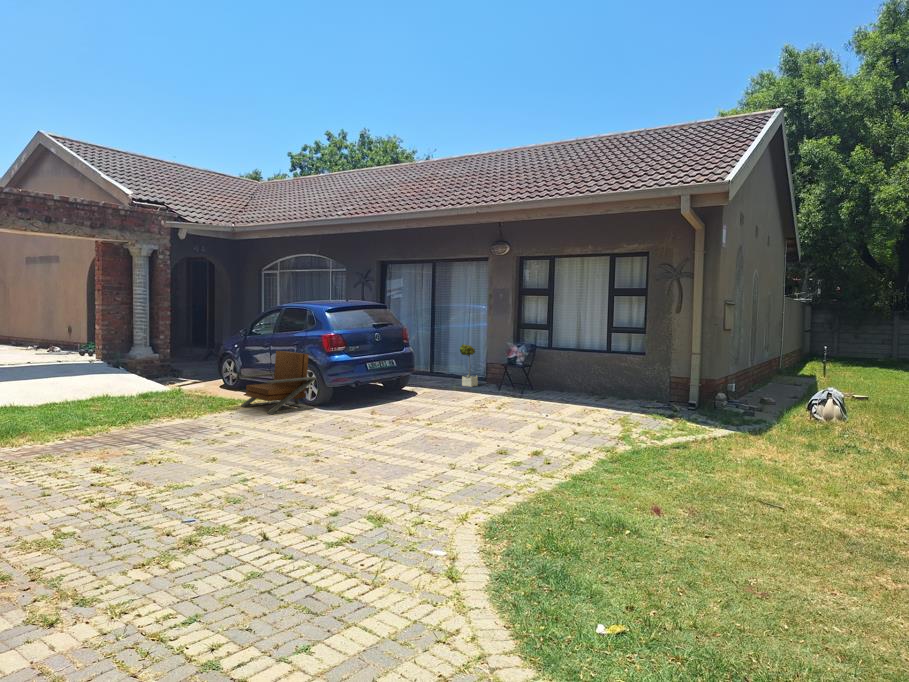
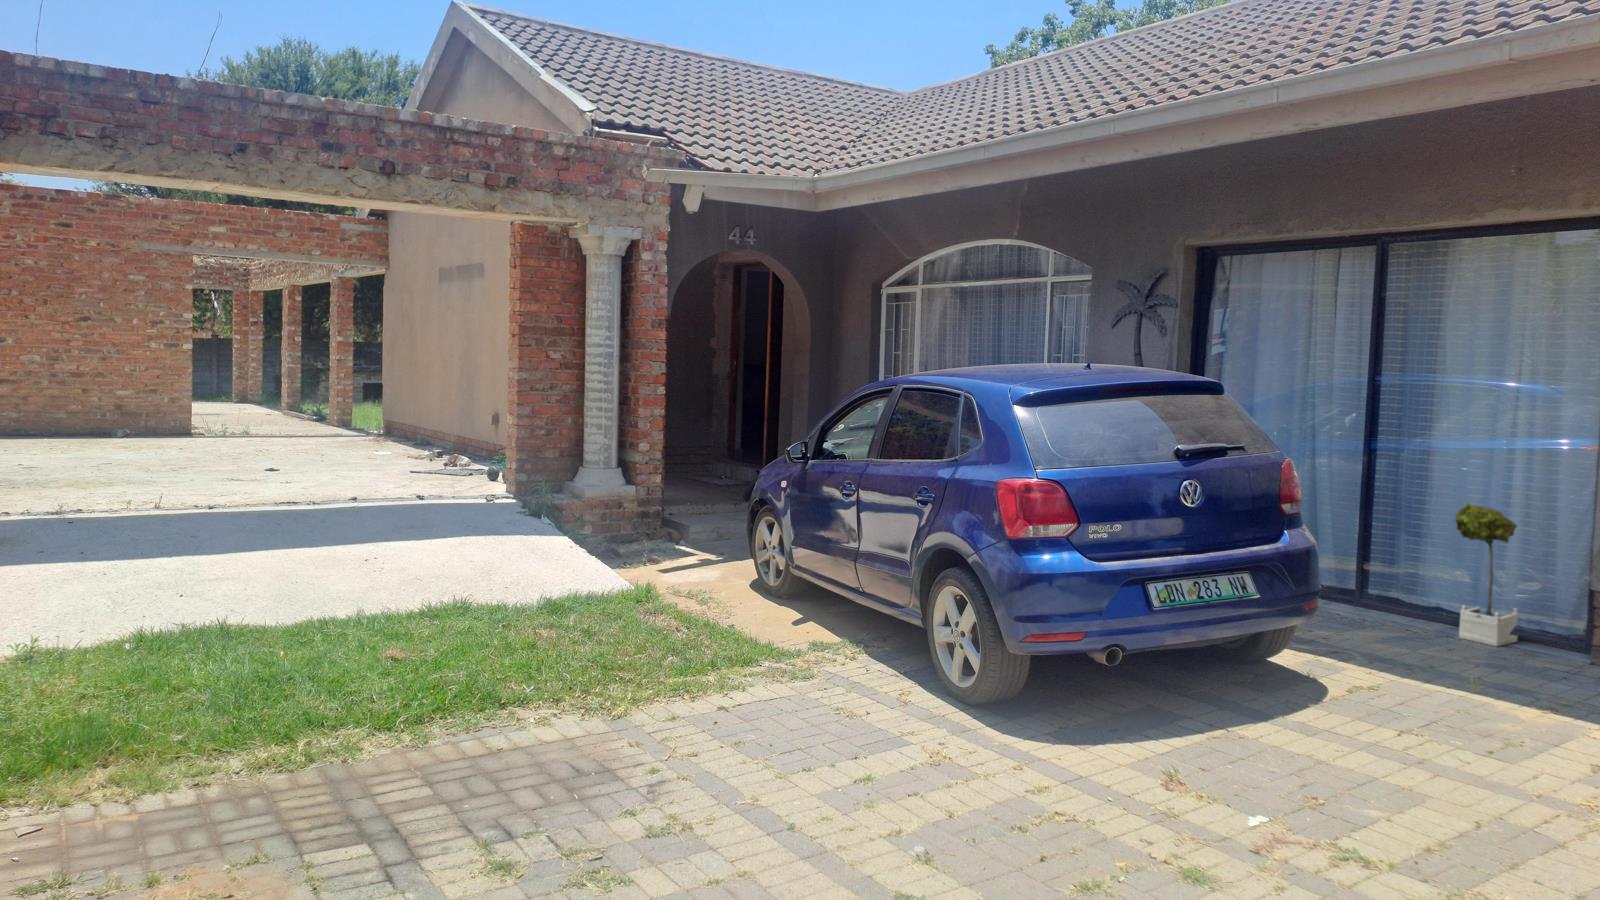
lounge chair: present [241,351,316,415] -> none [757,519,976,741]

